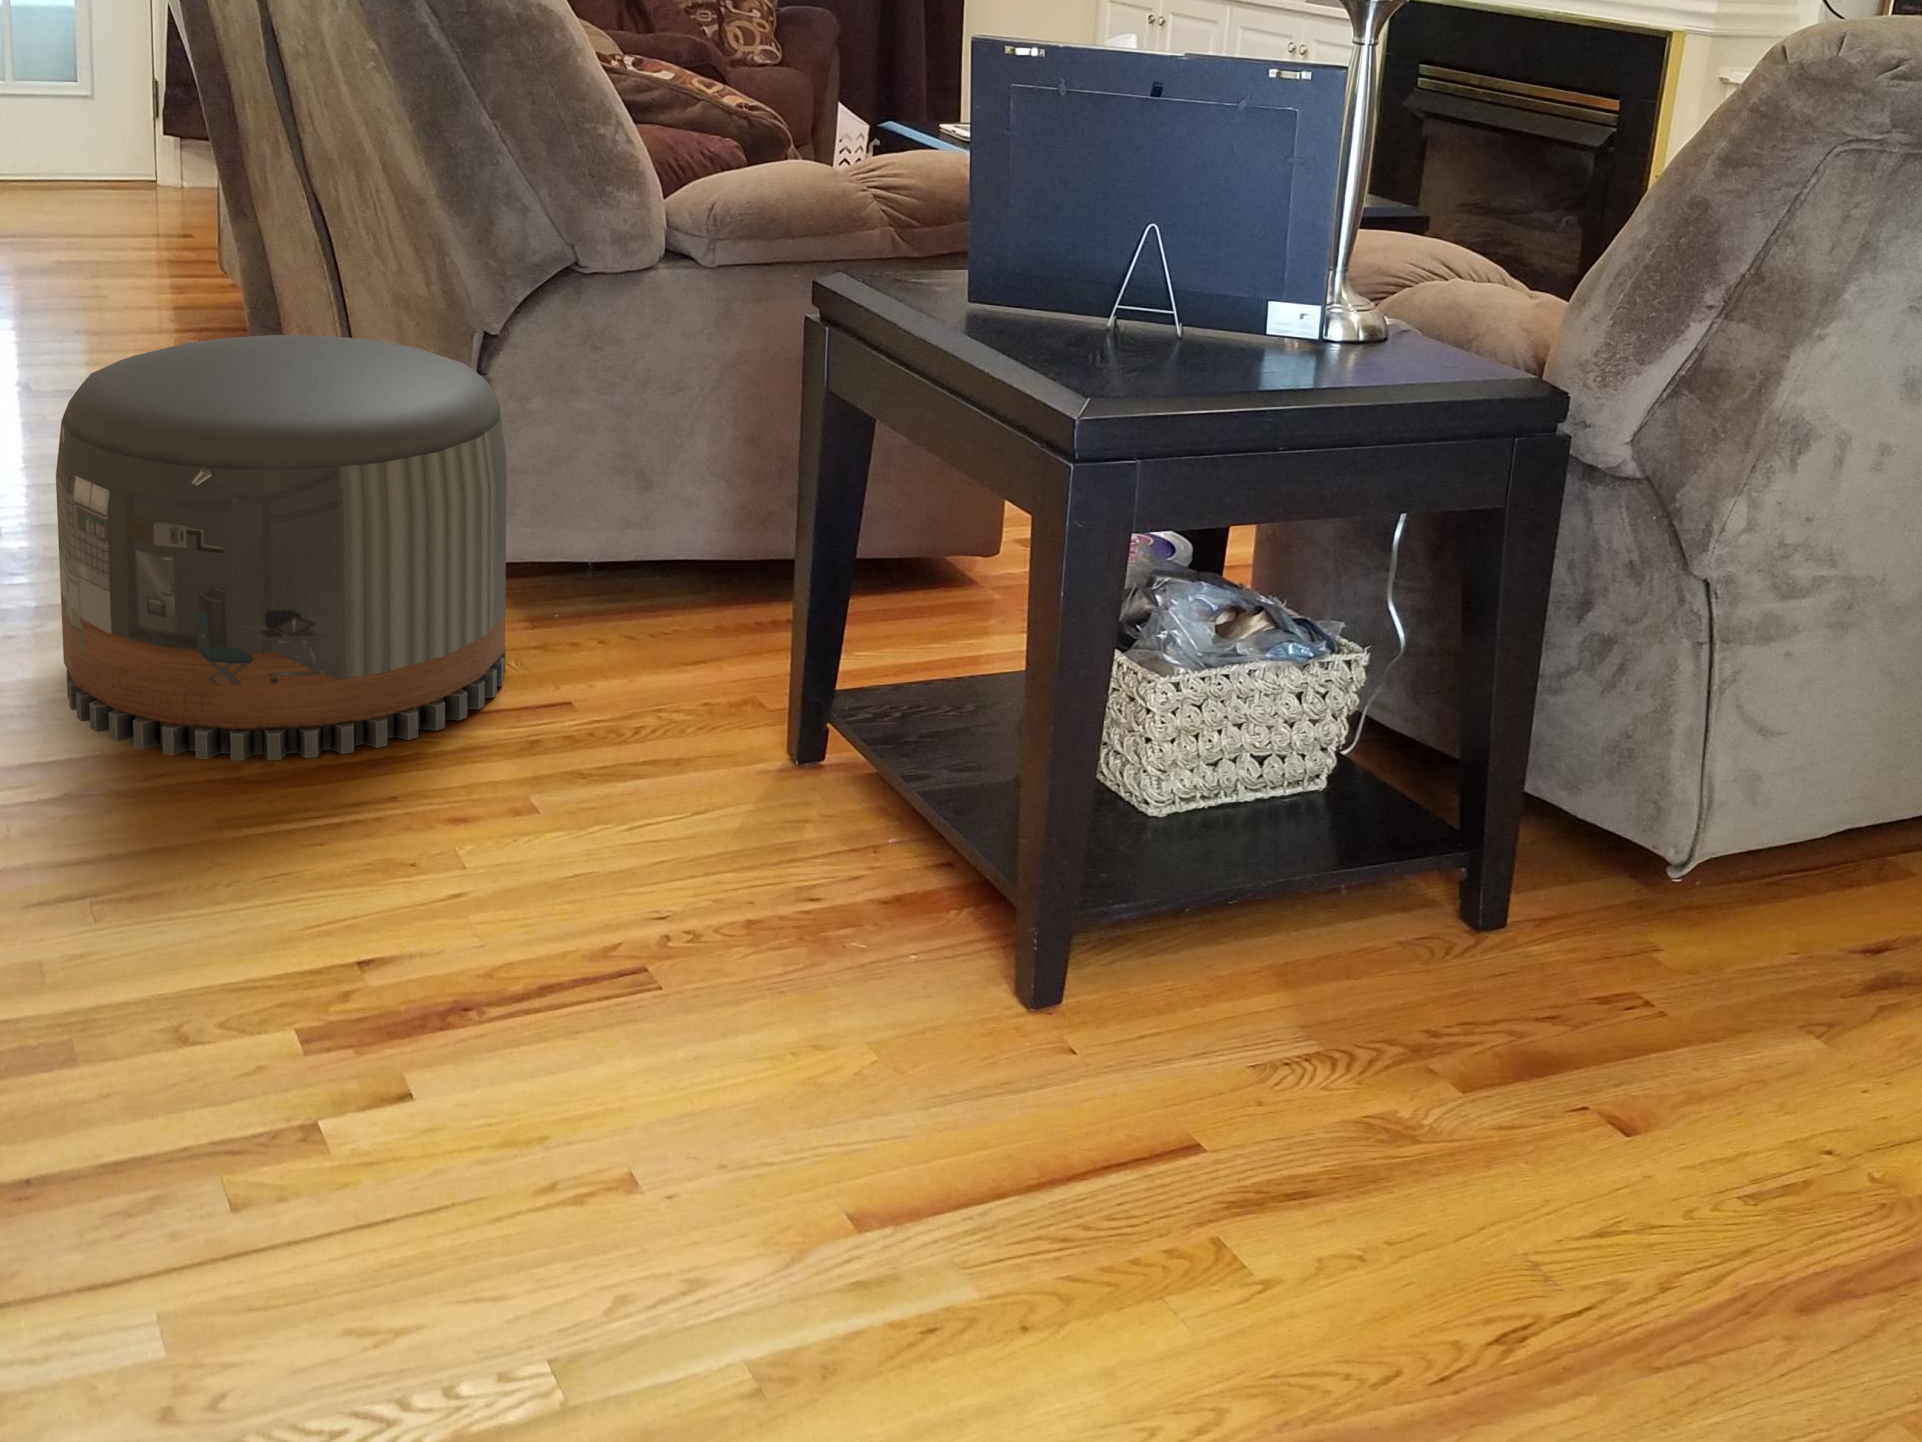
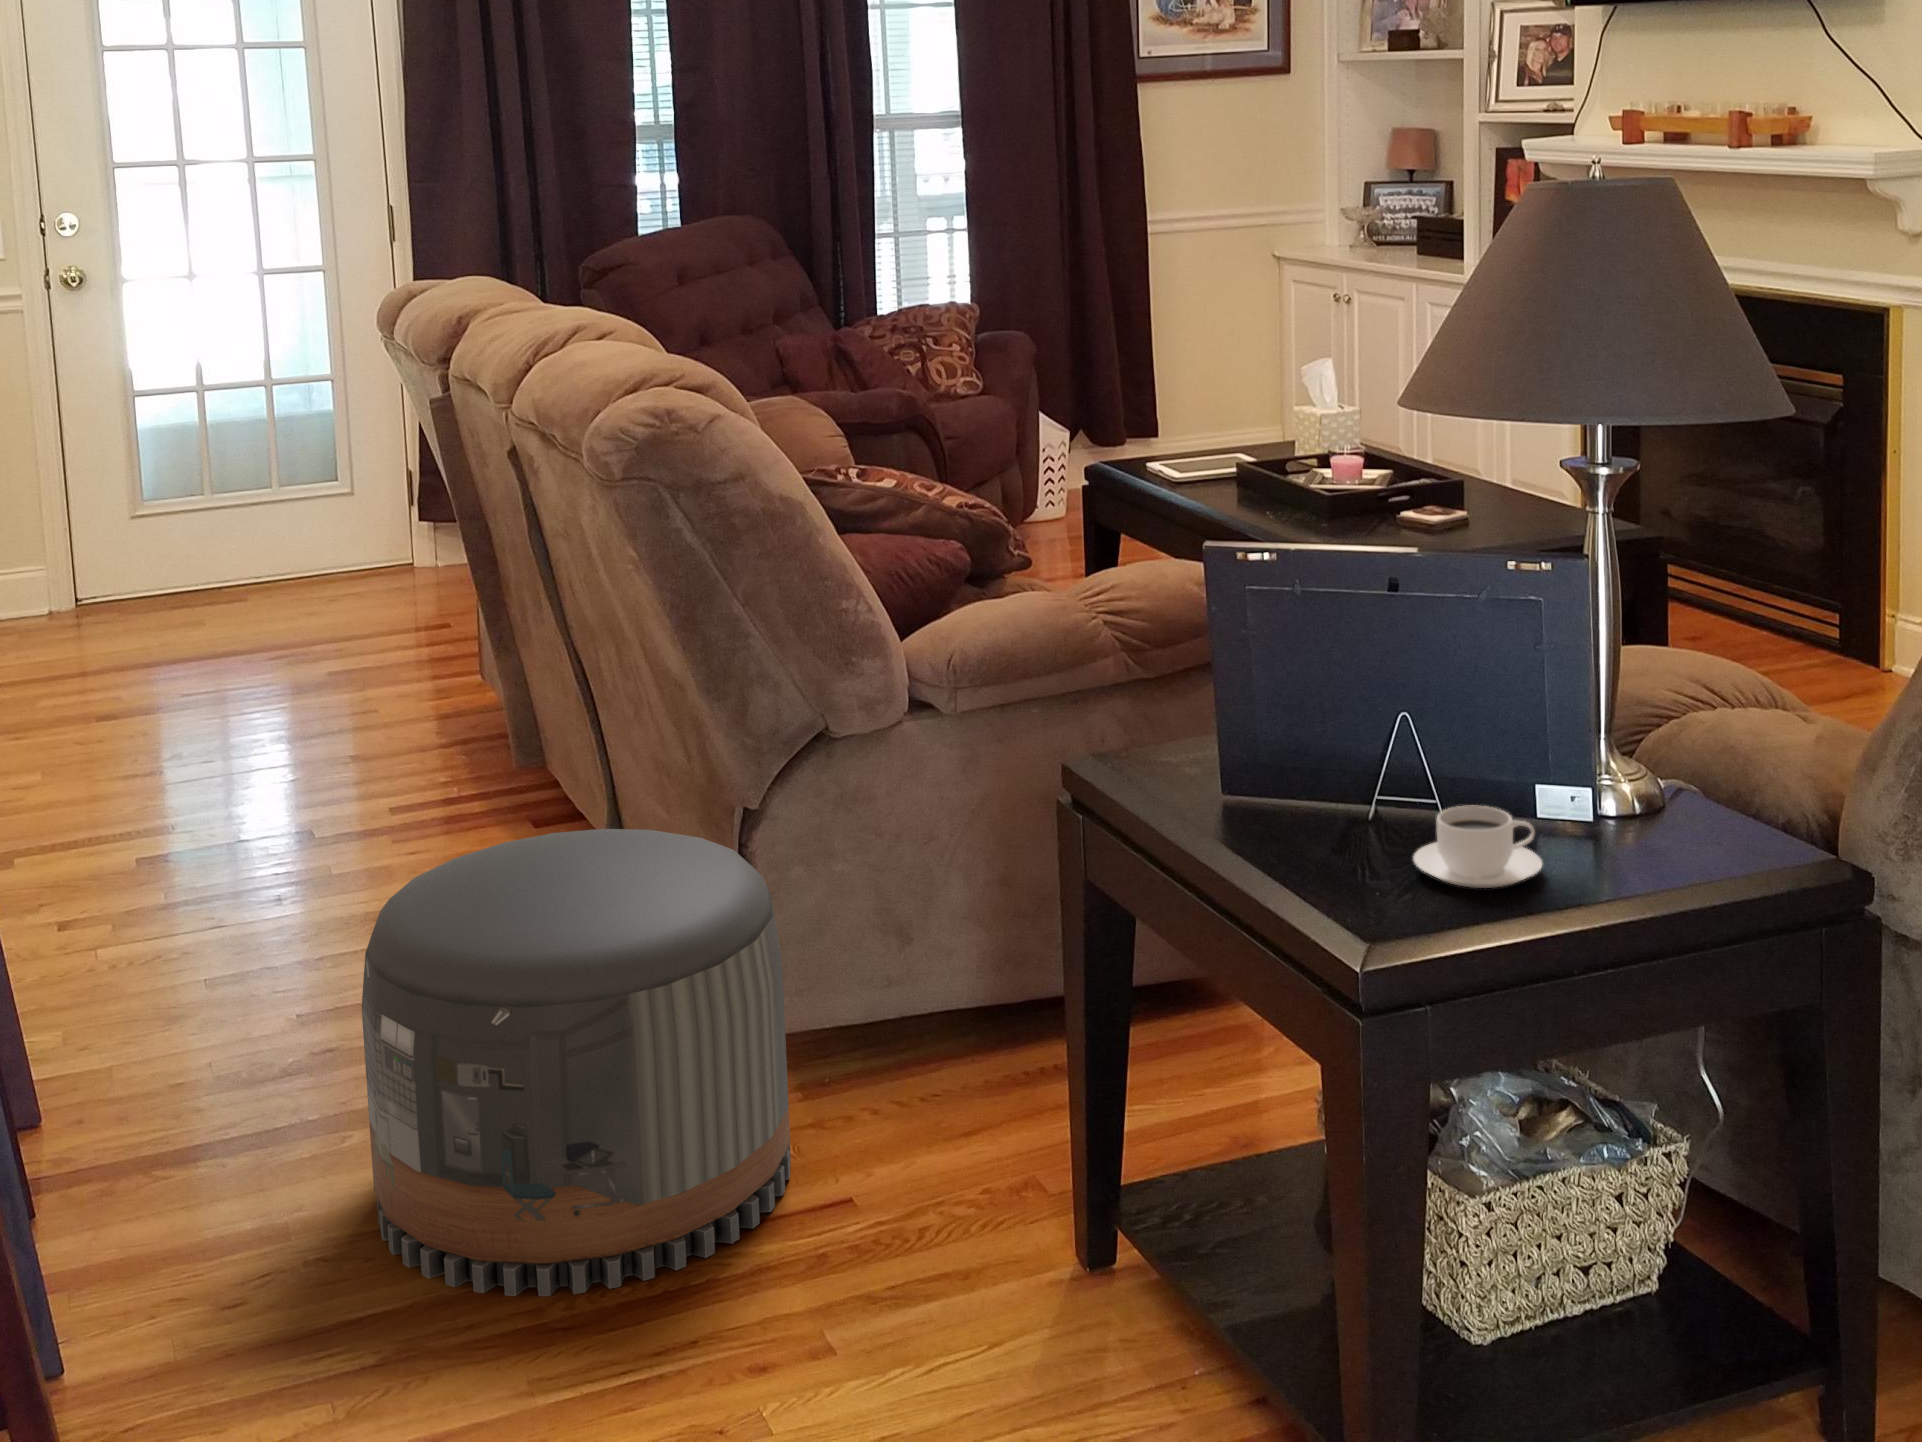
coffee cup: none [1135,297,1259,368] -> present [1413,806,1542,888]

